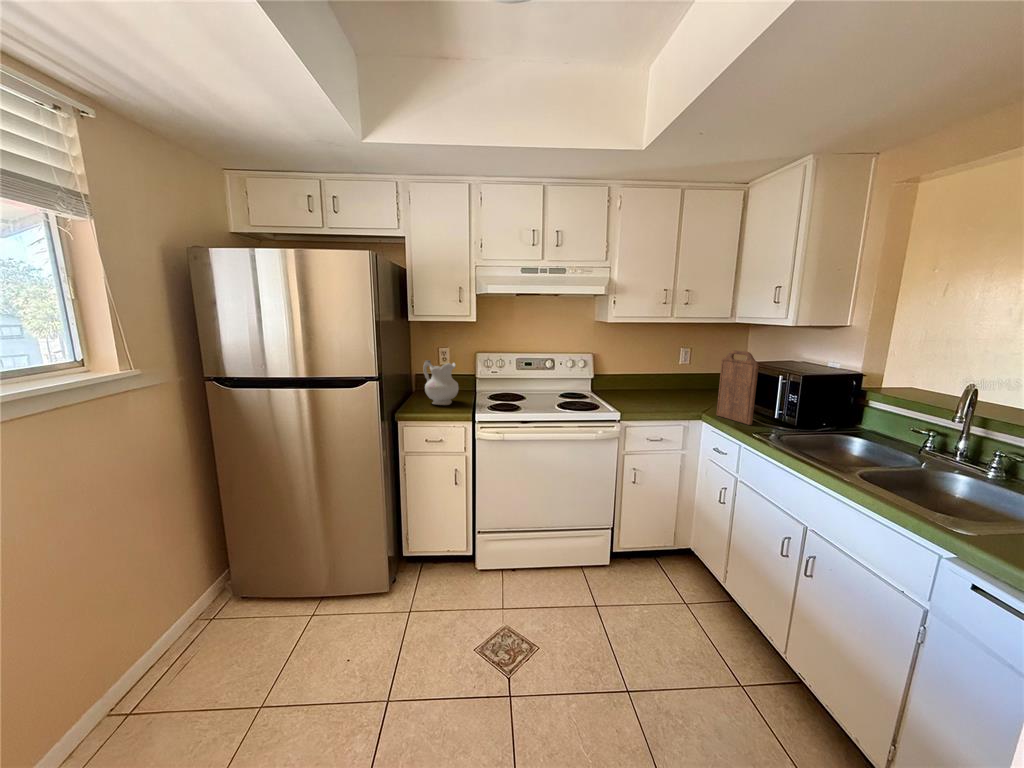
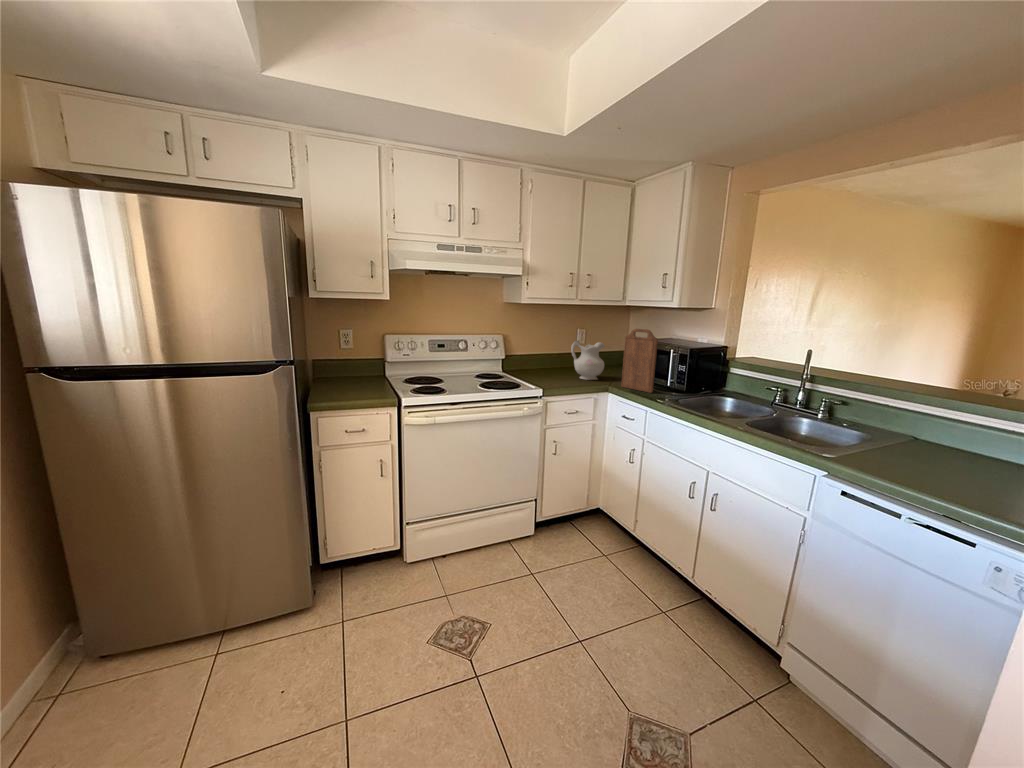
ceramic pitcher: present [423,360,459,405] -> present [571,341,605,380]

